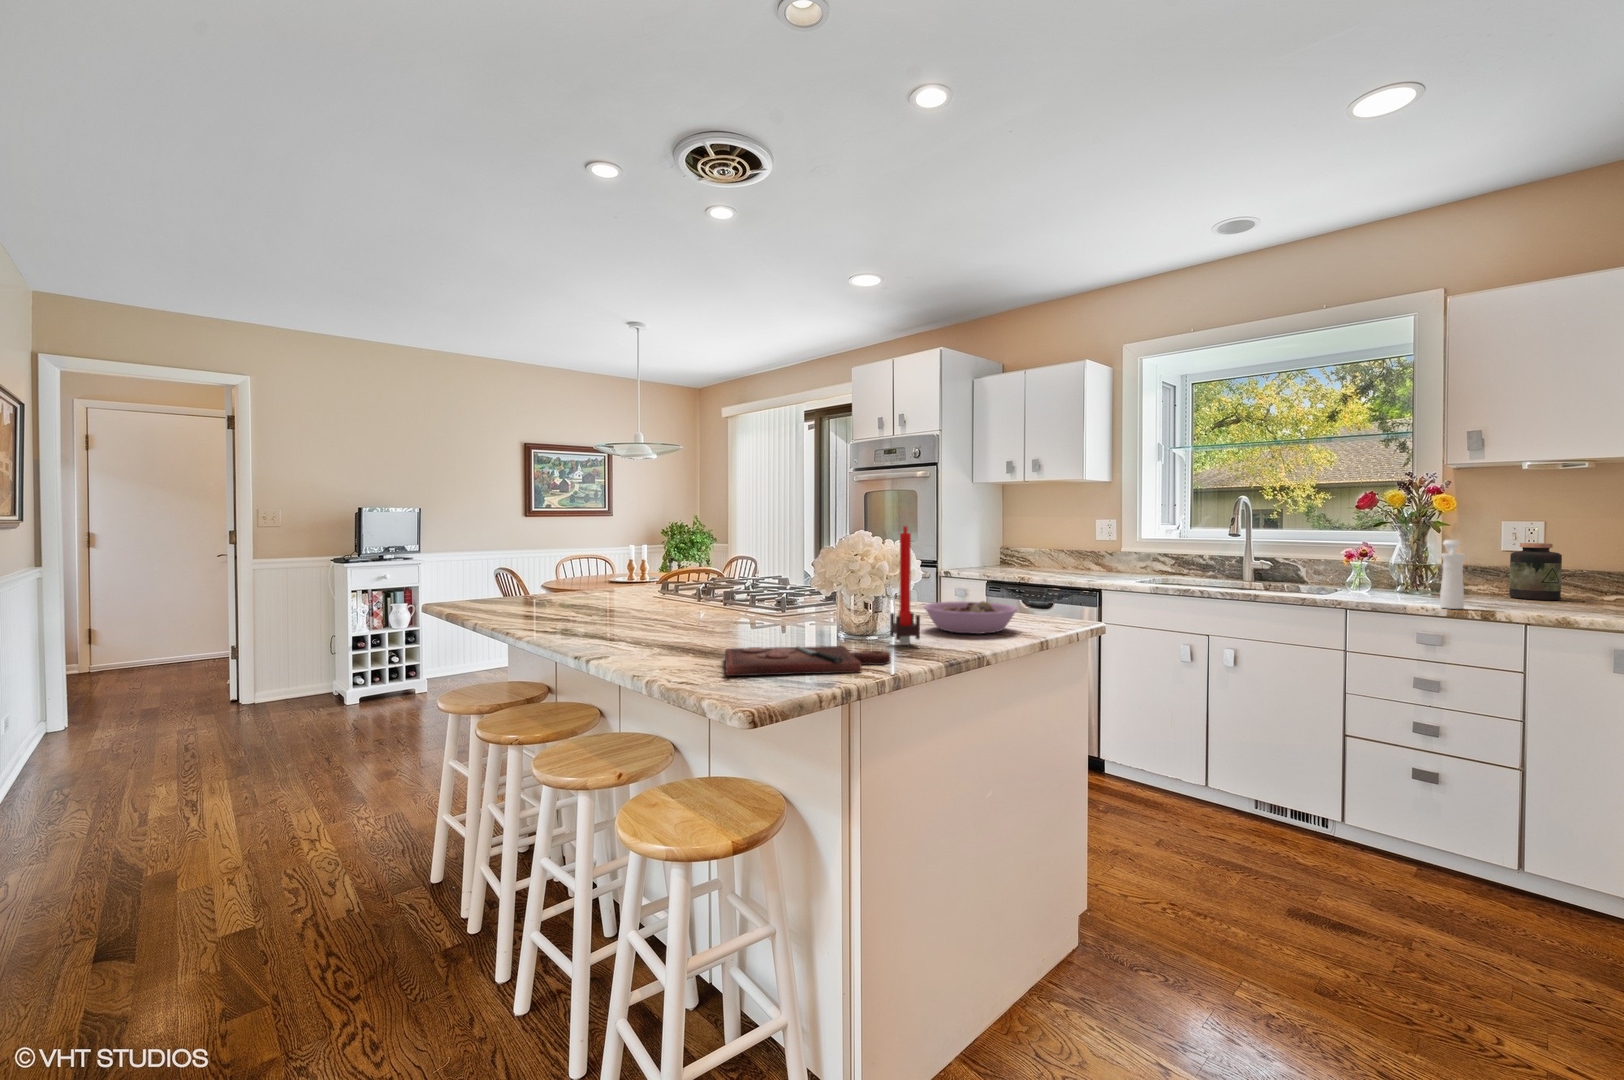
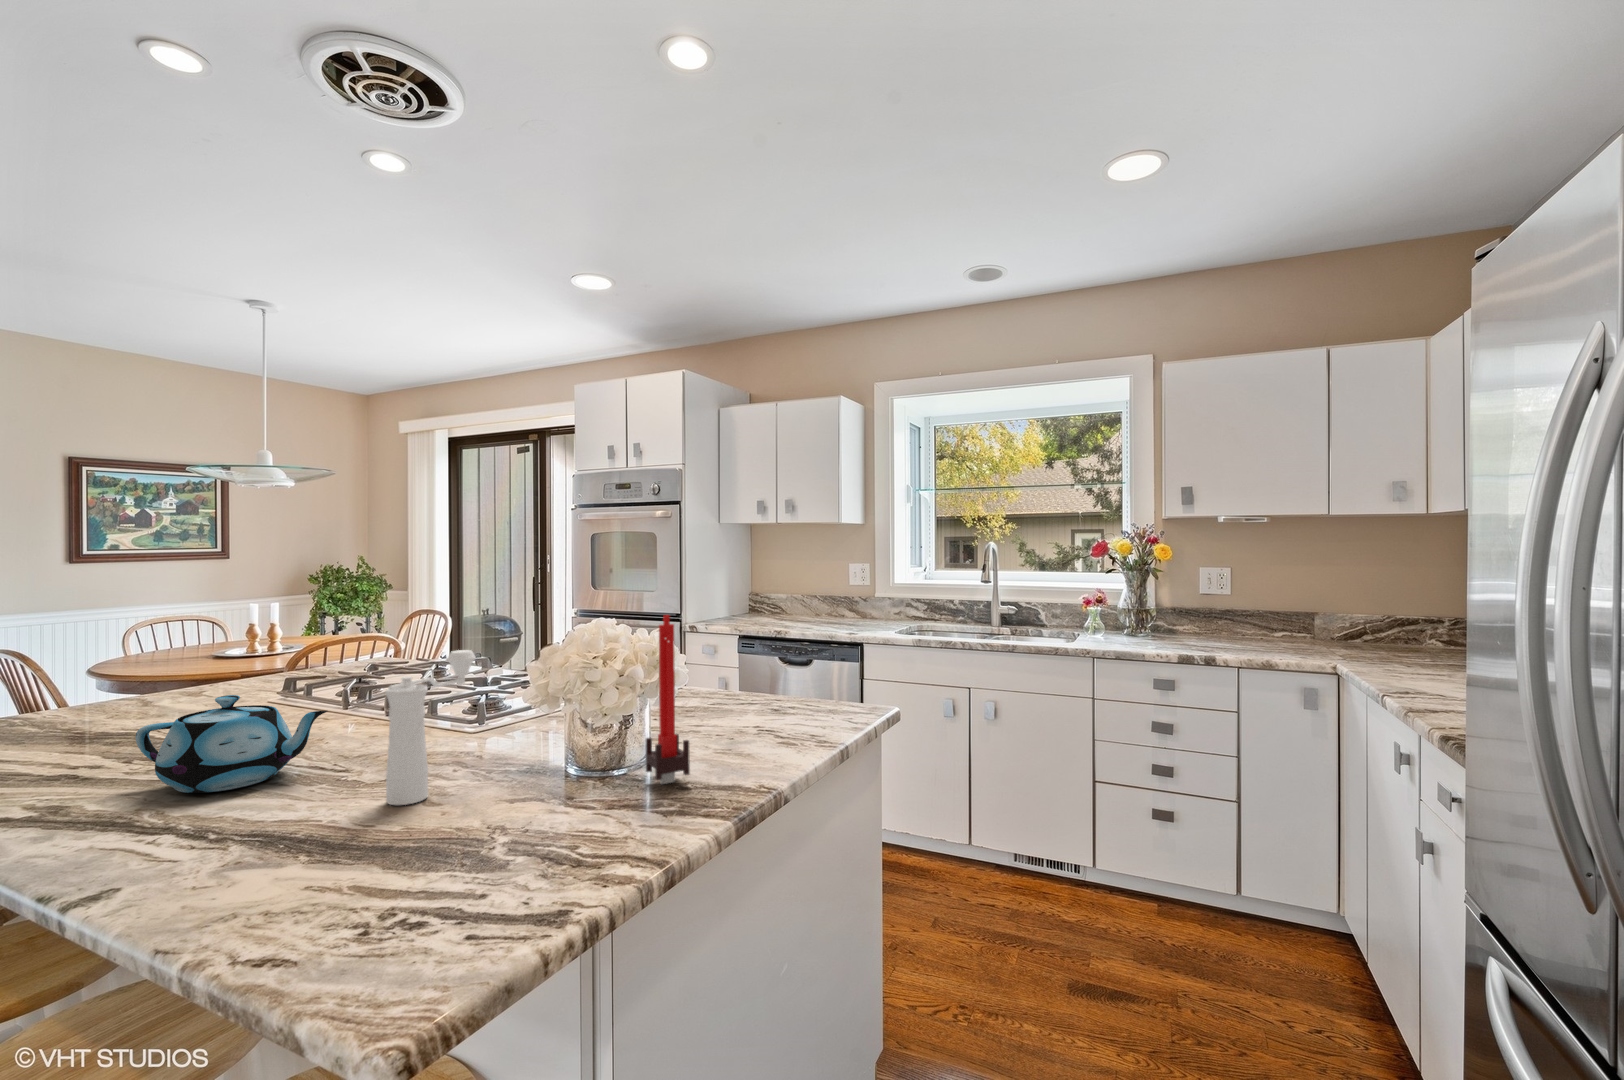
pepper mill: present [1440,540,1465,609] -> present [385,650,476,805]
jar: present [1509,543,1562,600] -> none [1209,586,1247,638]
teapot: none [596,575,695,630] -> present [136,695,327,793]
bowl: present [924,601,1017,634] -> none [686,695,807,747]
cutting board: present [725,646,891,676] -> none [365,808,654,922]

